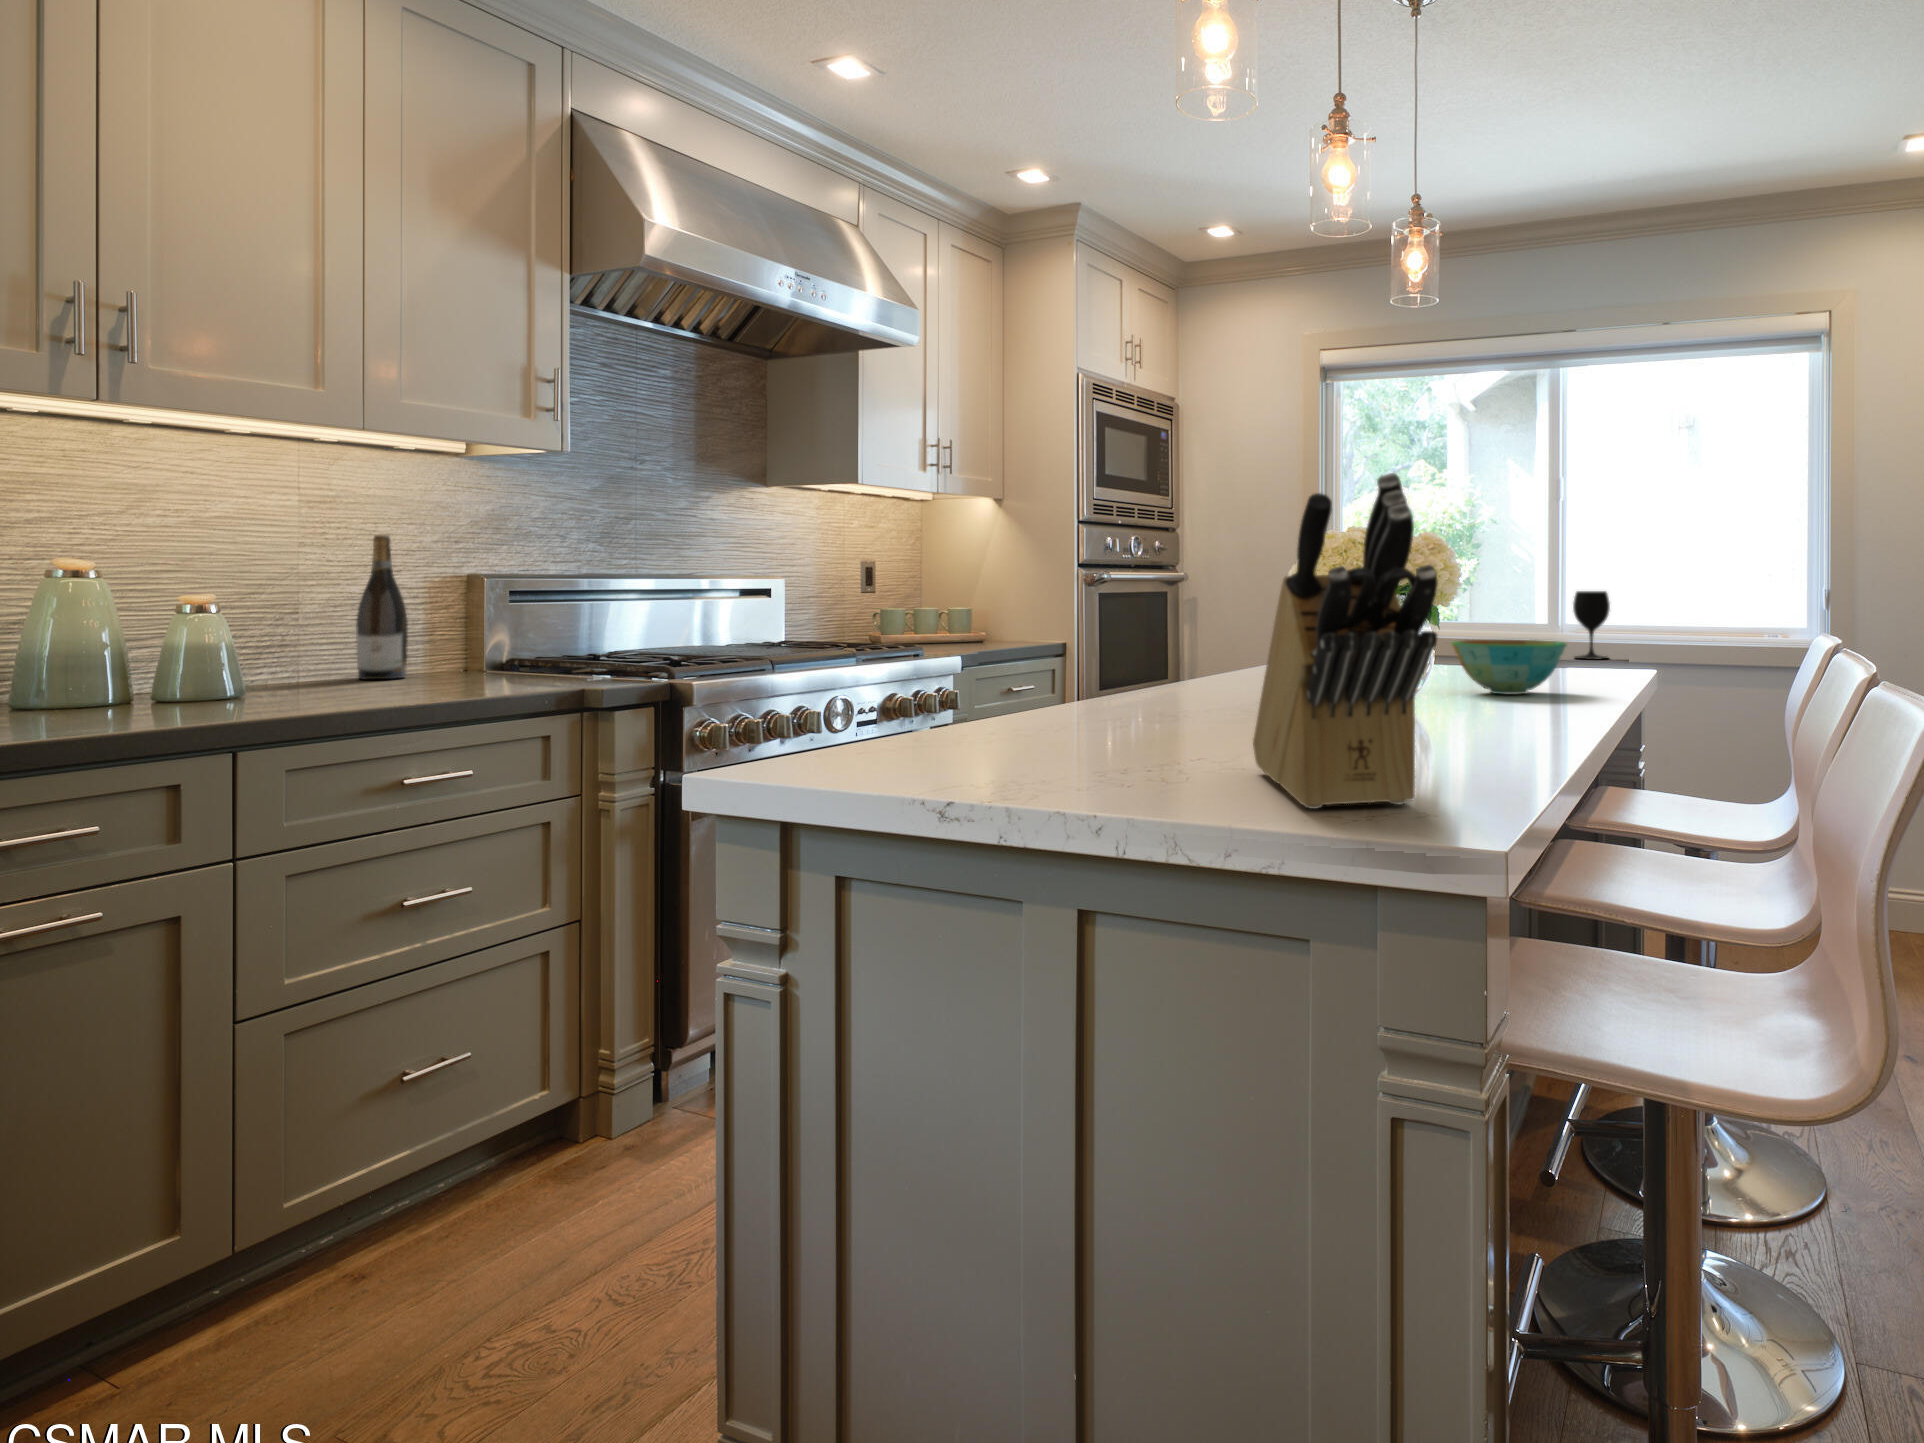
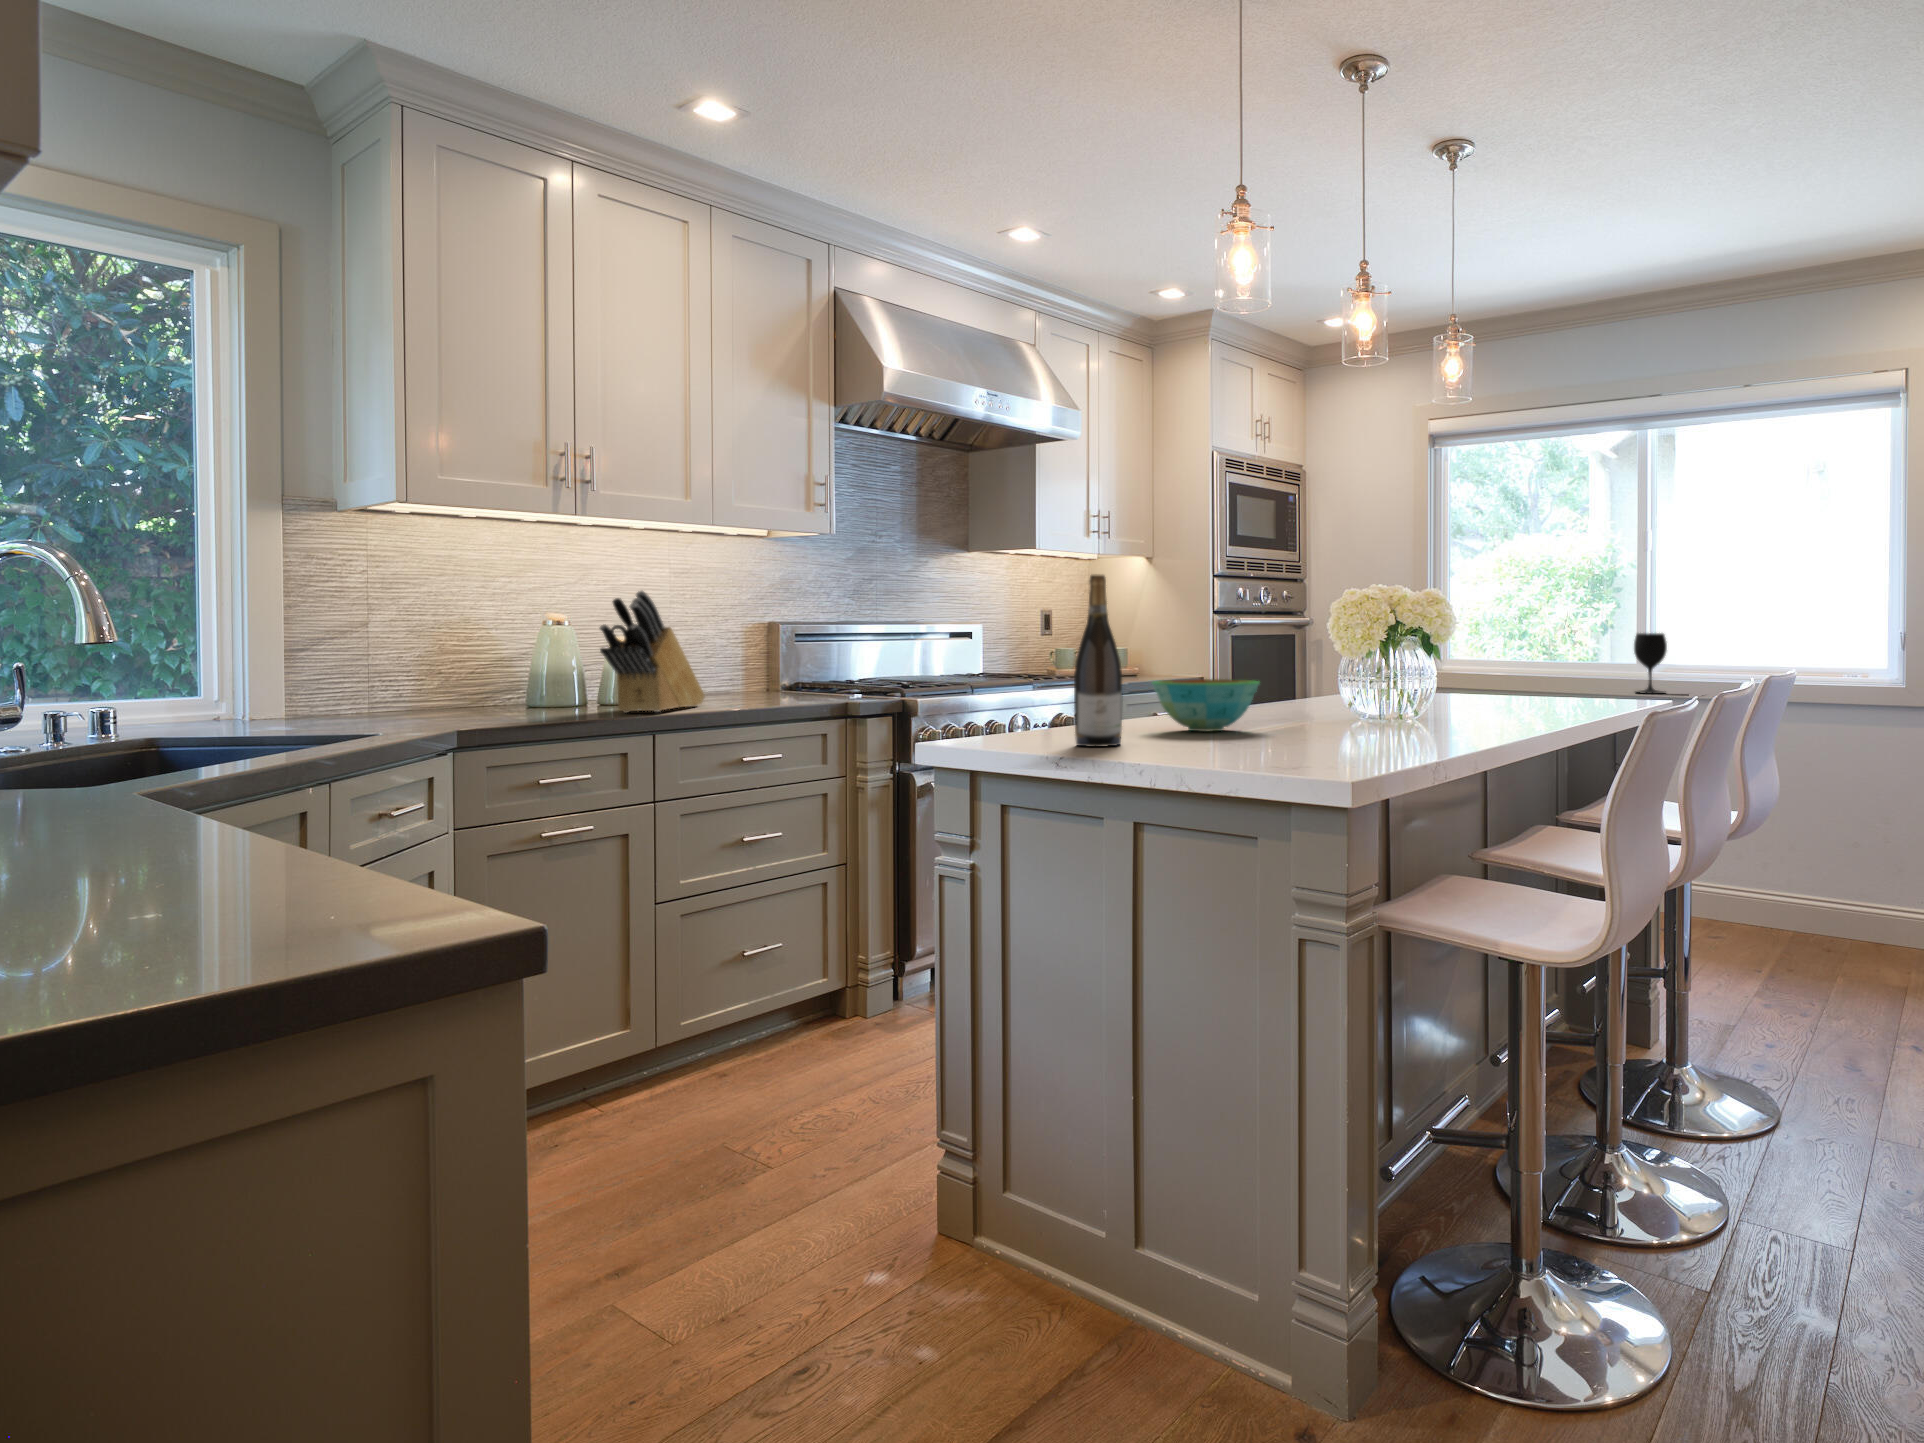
knife block: present [1253,473,1438,809] -> present [600,591,705,712]
wine bottle: present [356,535,408,679] -> present [1074,575,1122,747]
bowl: present [1452,640,1566,694] -> present [1152,679,1260,731]

